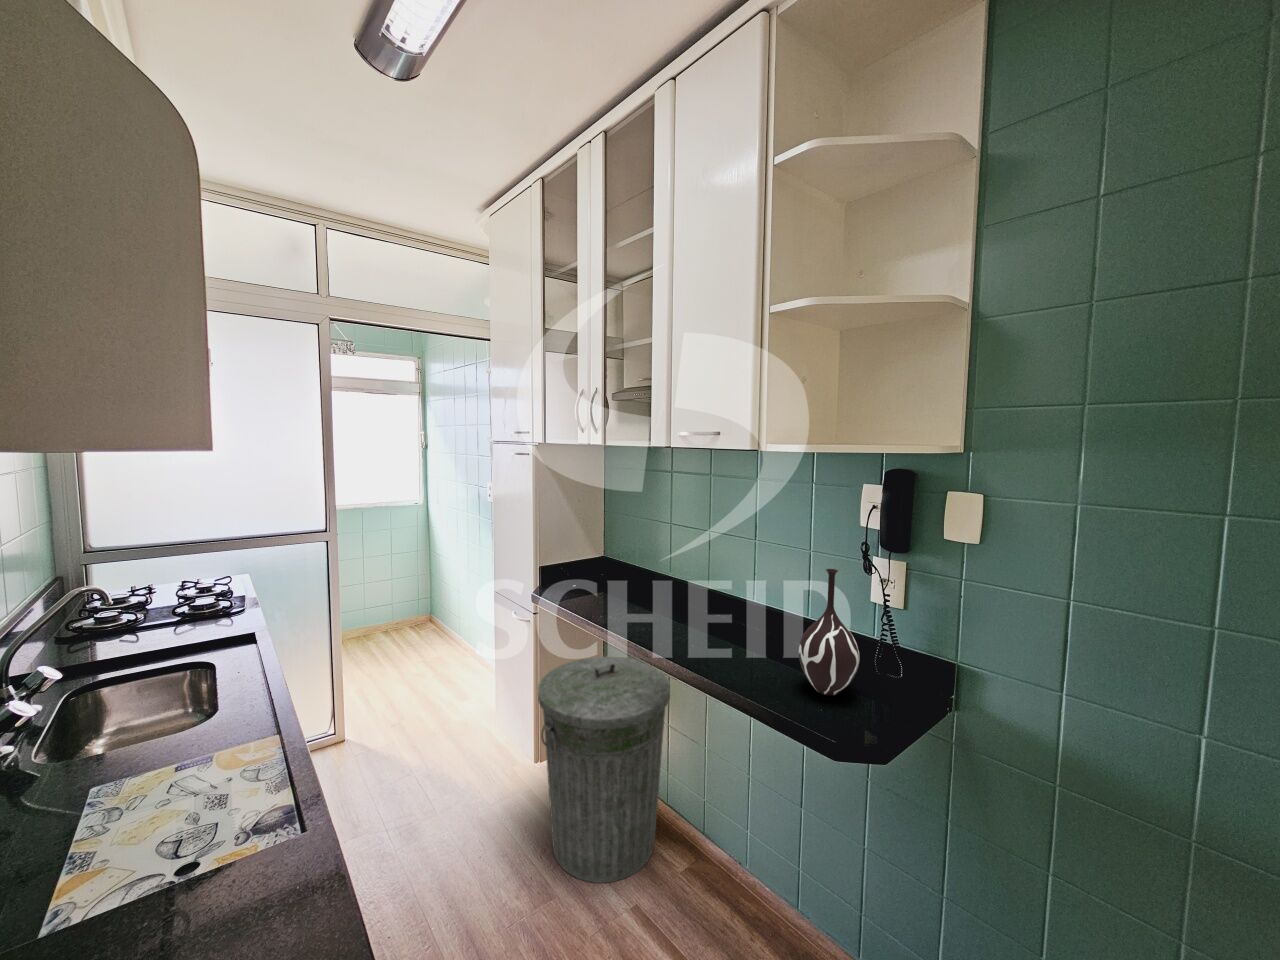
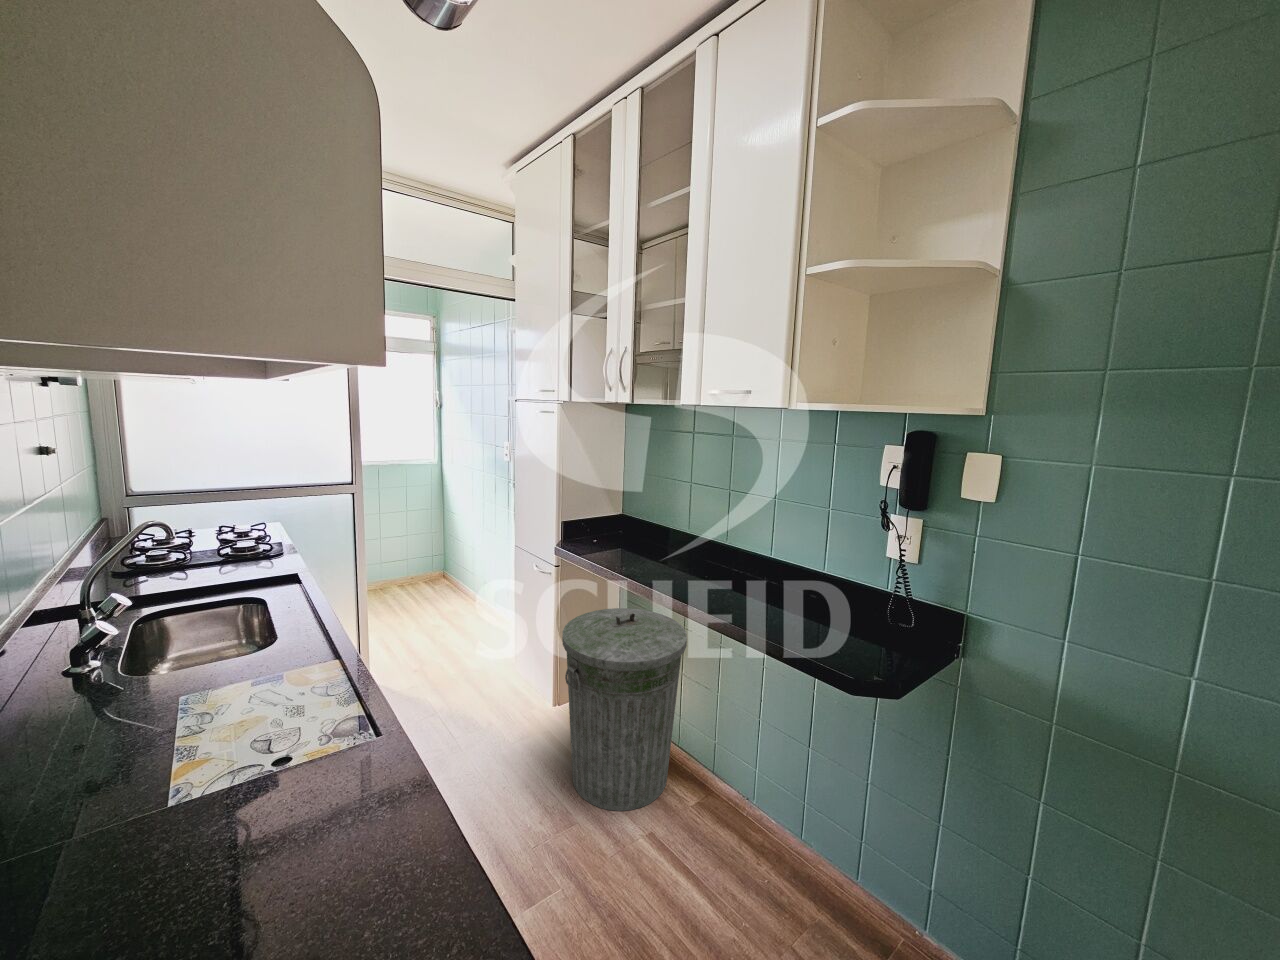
vase: present [799,569,859,696] -> none [820,522,877,638]

